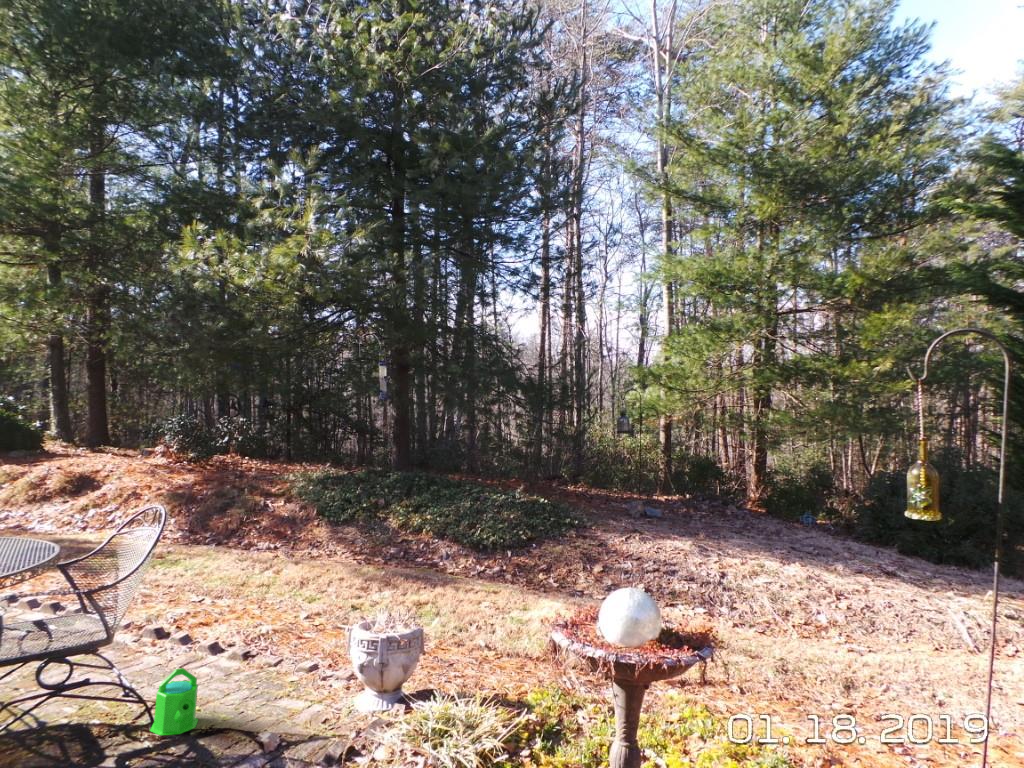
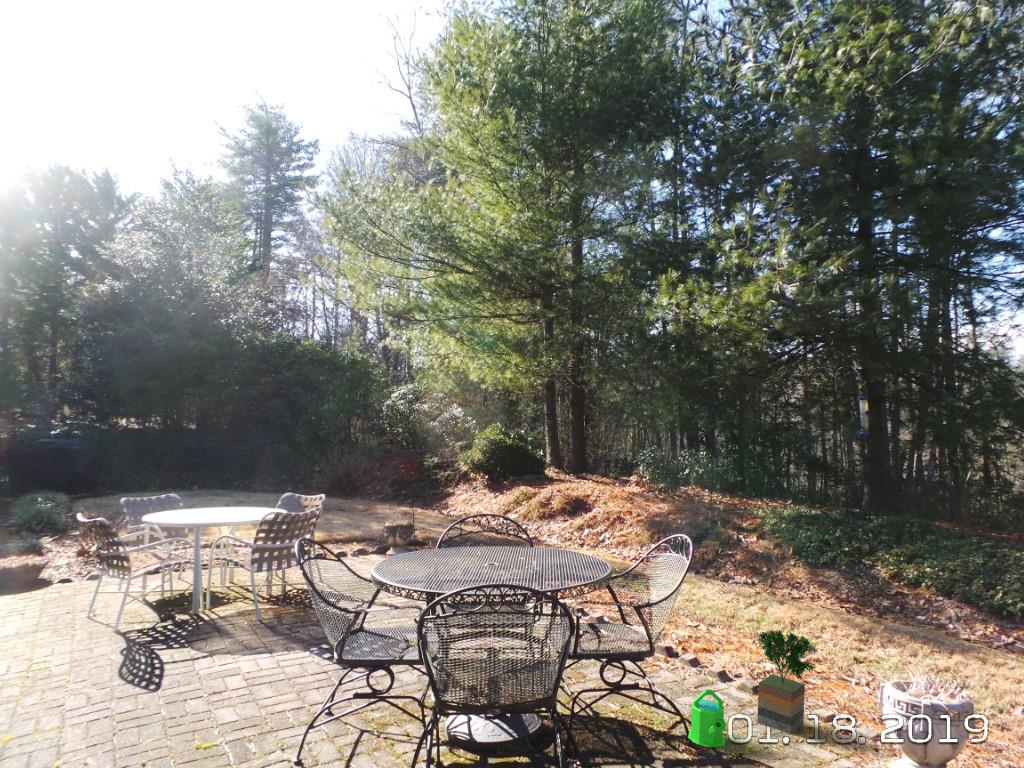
potted tree: none [242,587,310,695] -> present [757,630,817,734]

